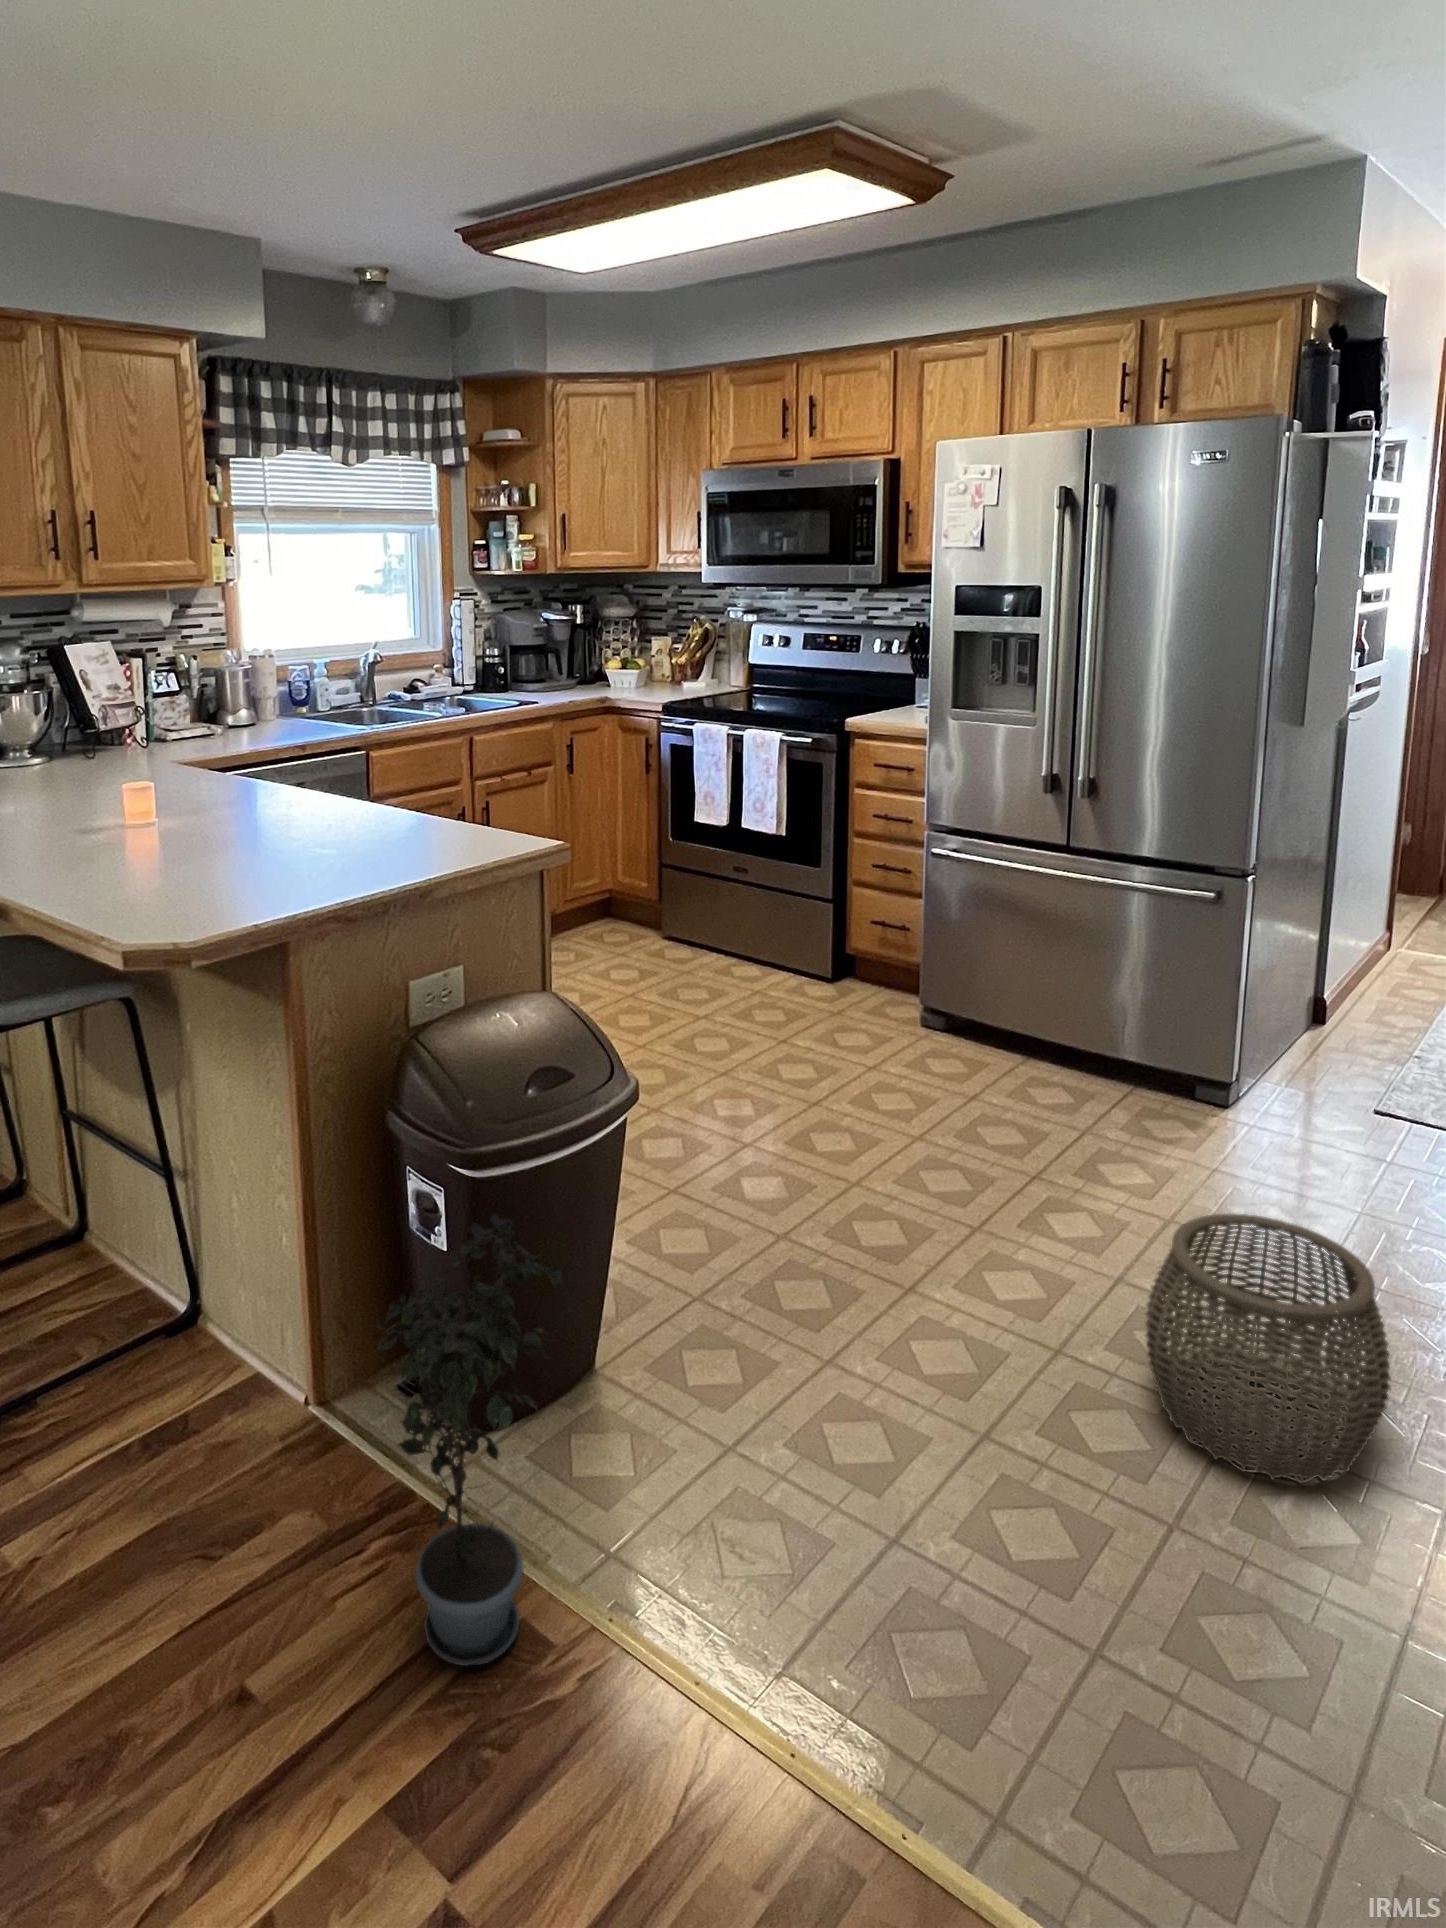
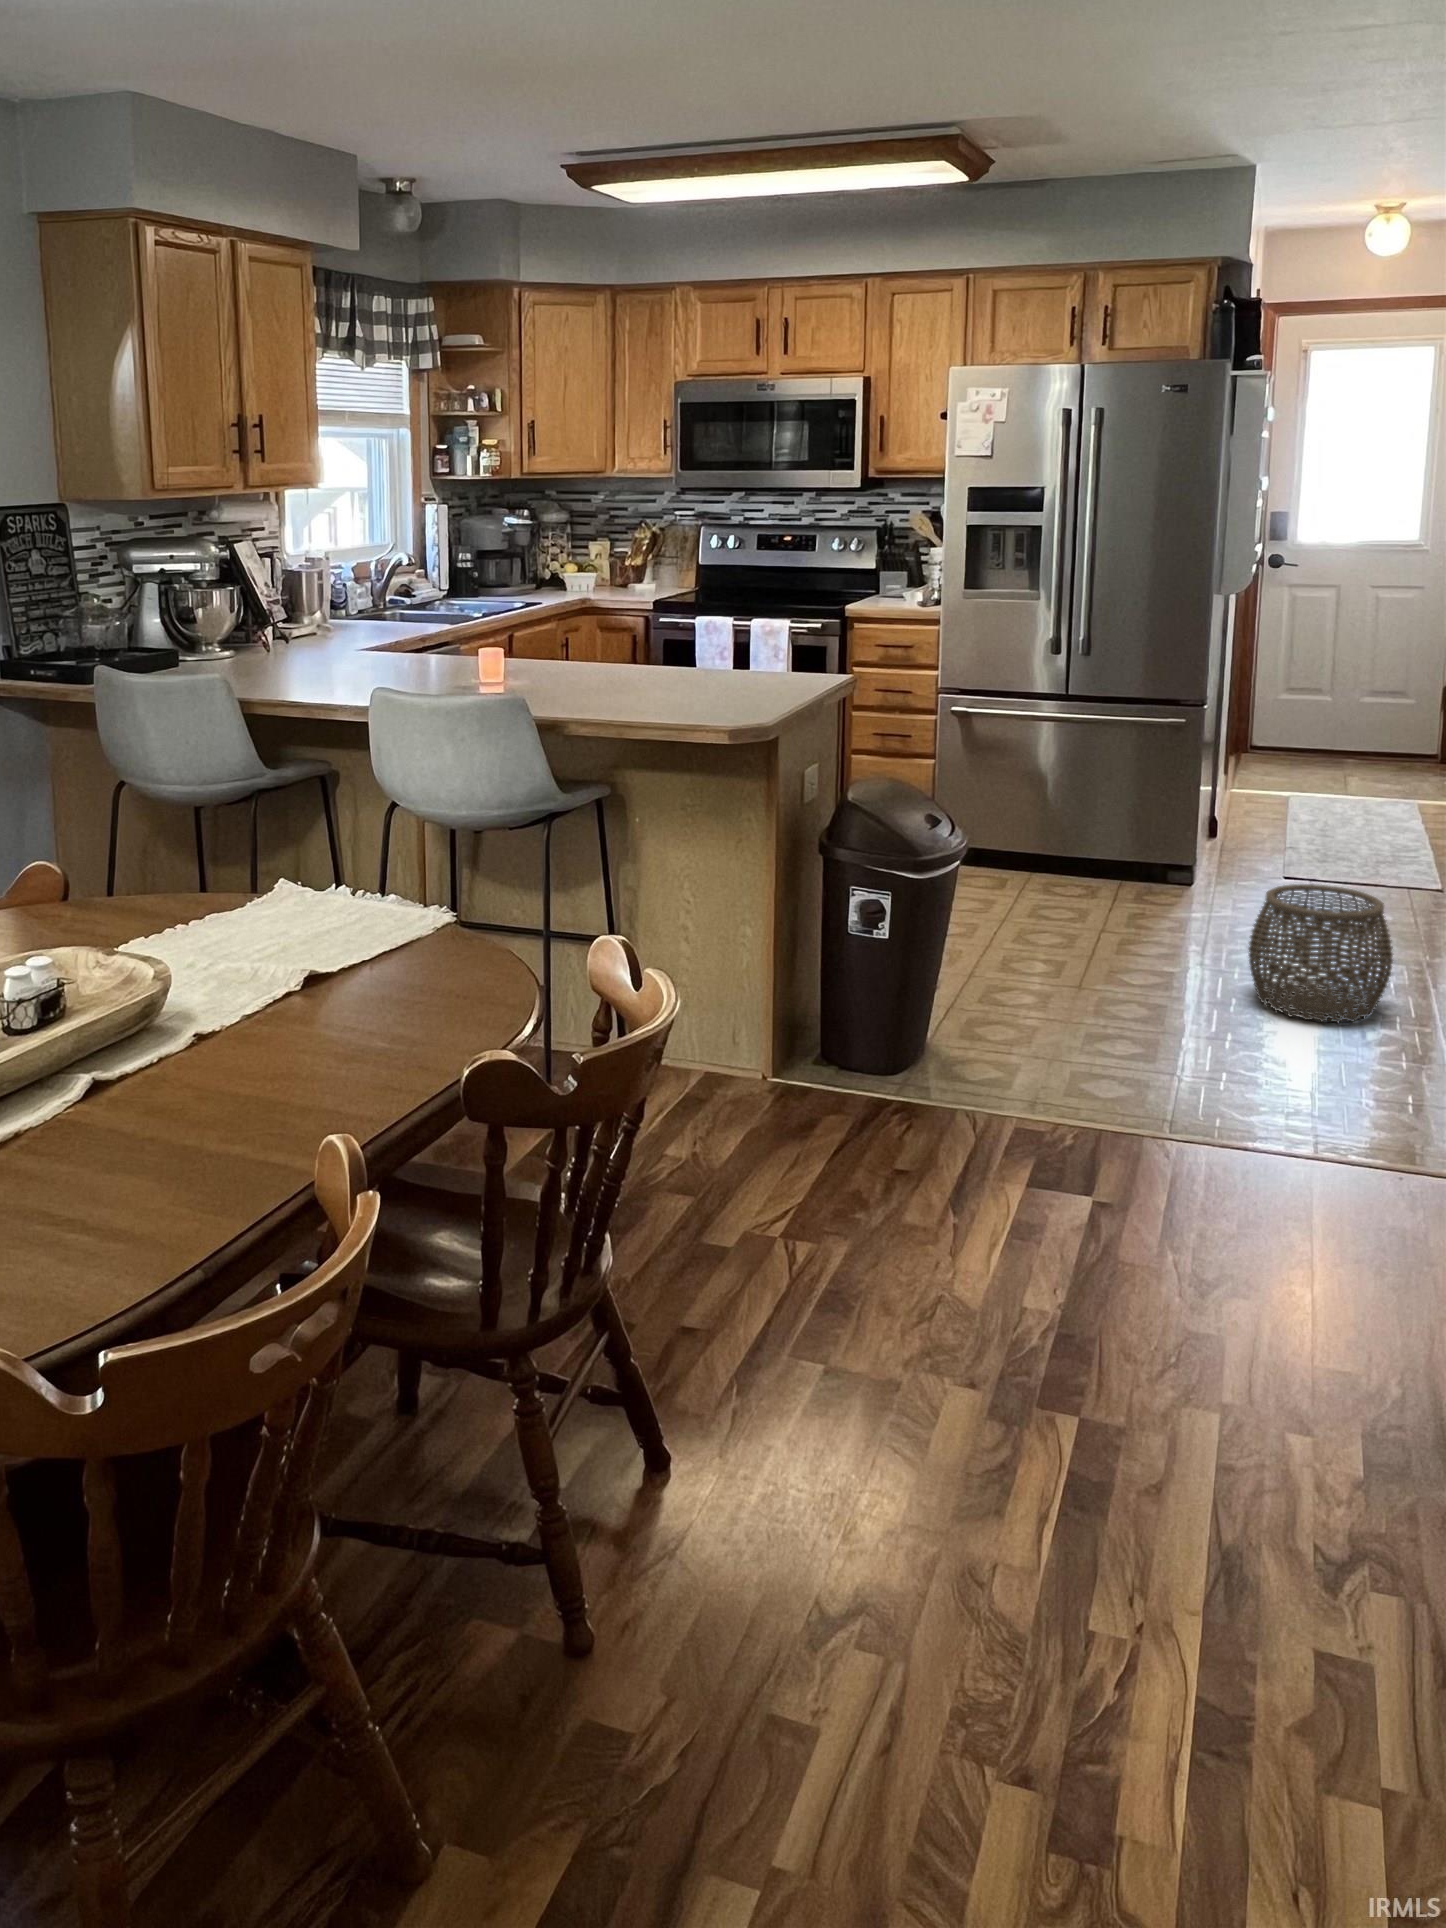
potted plant: present [365,1215,562,1666] -> none [939,863,1070,1141]

